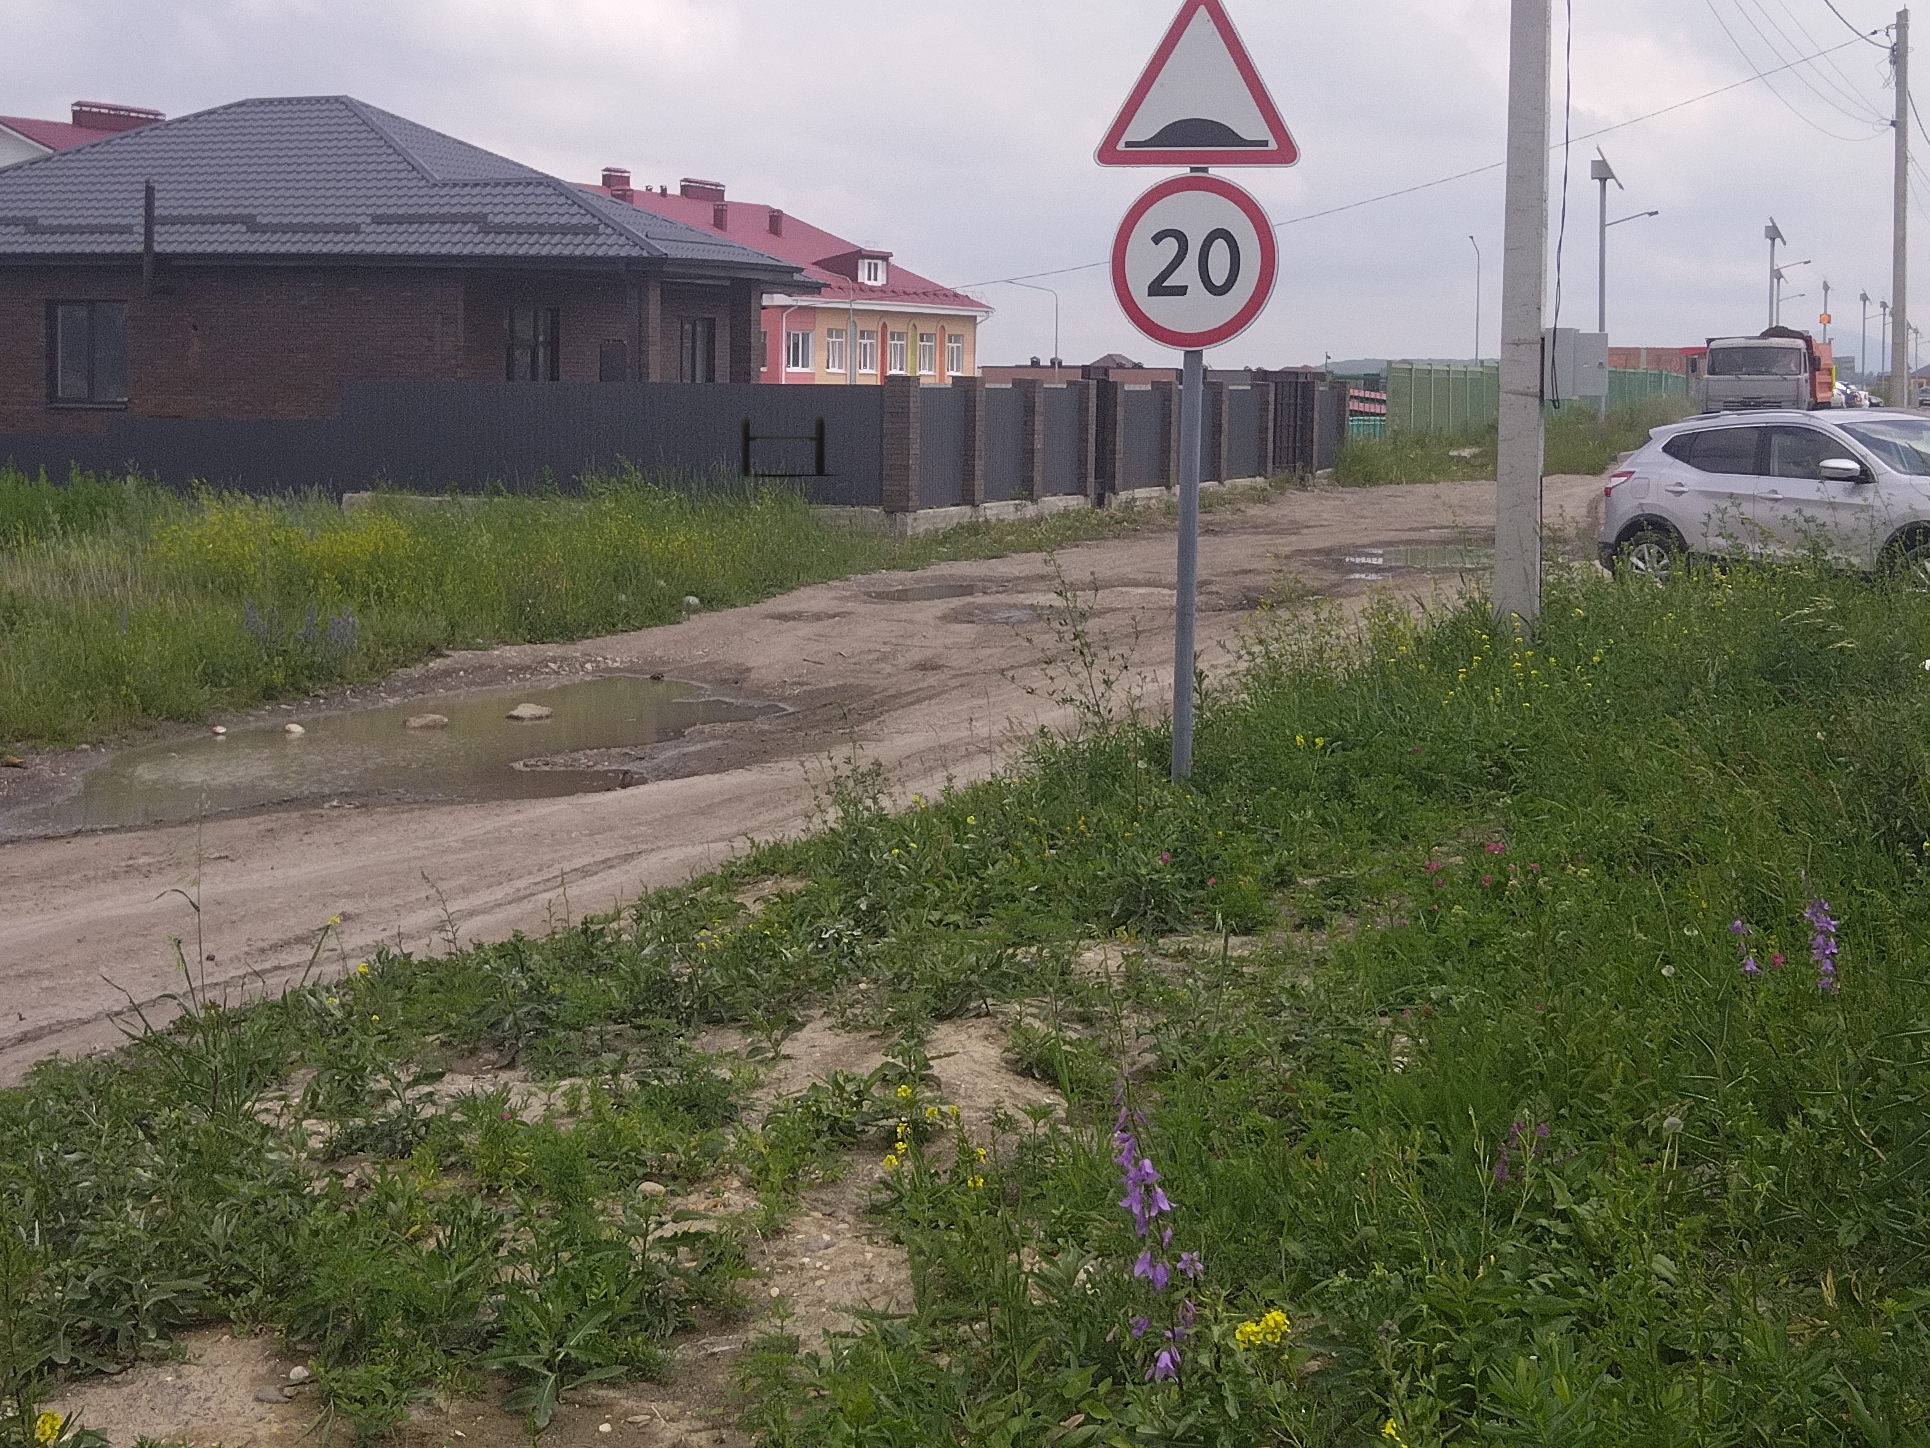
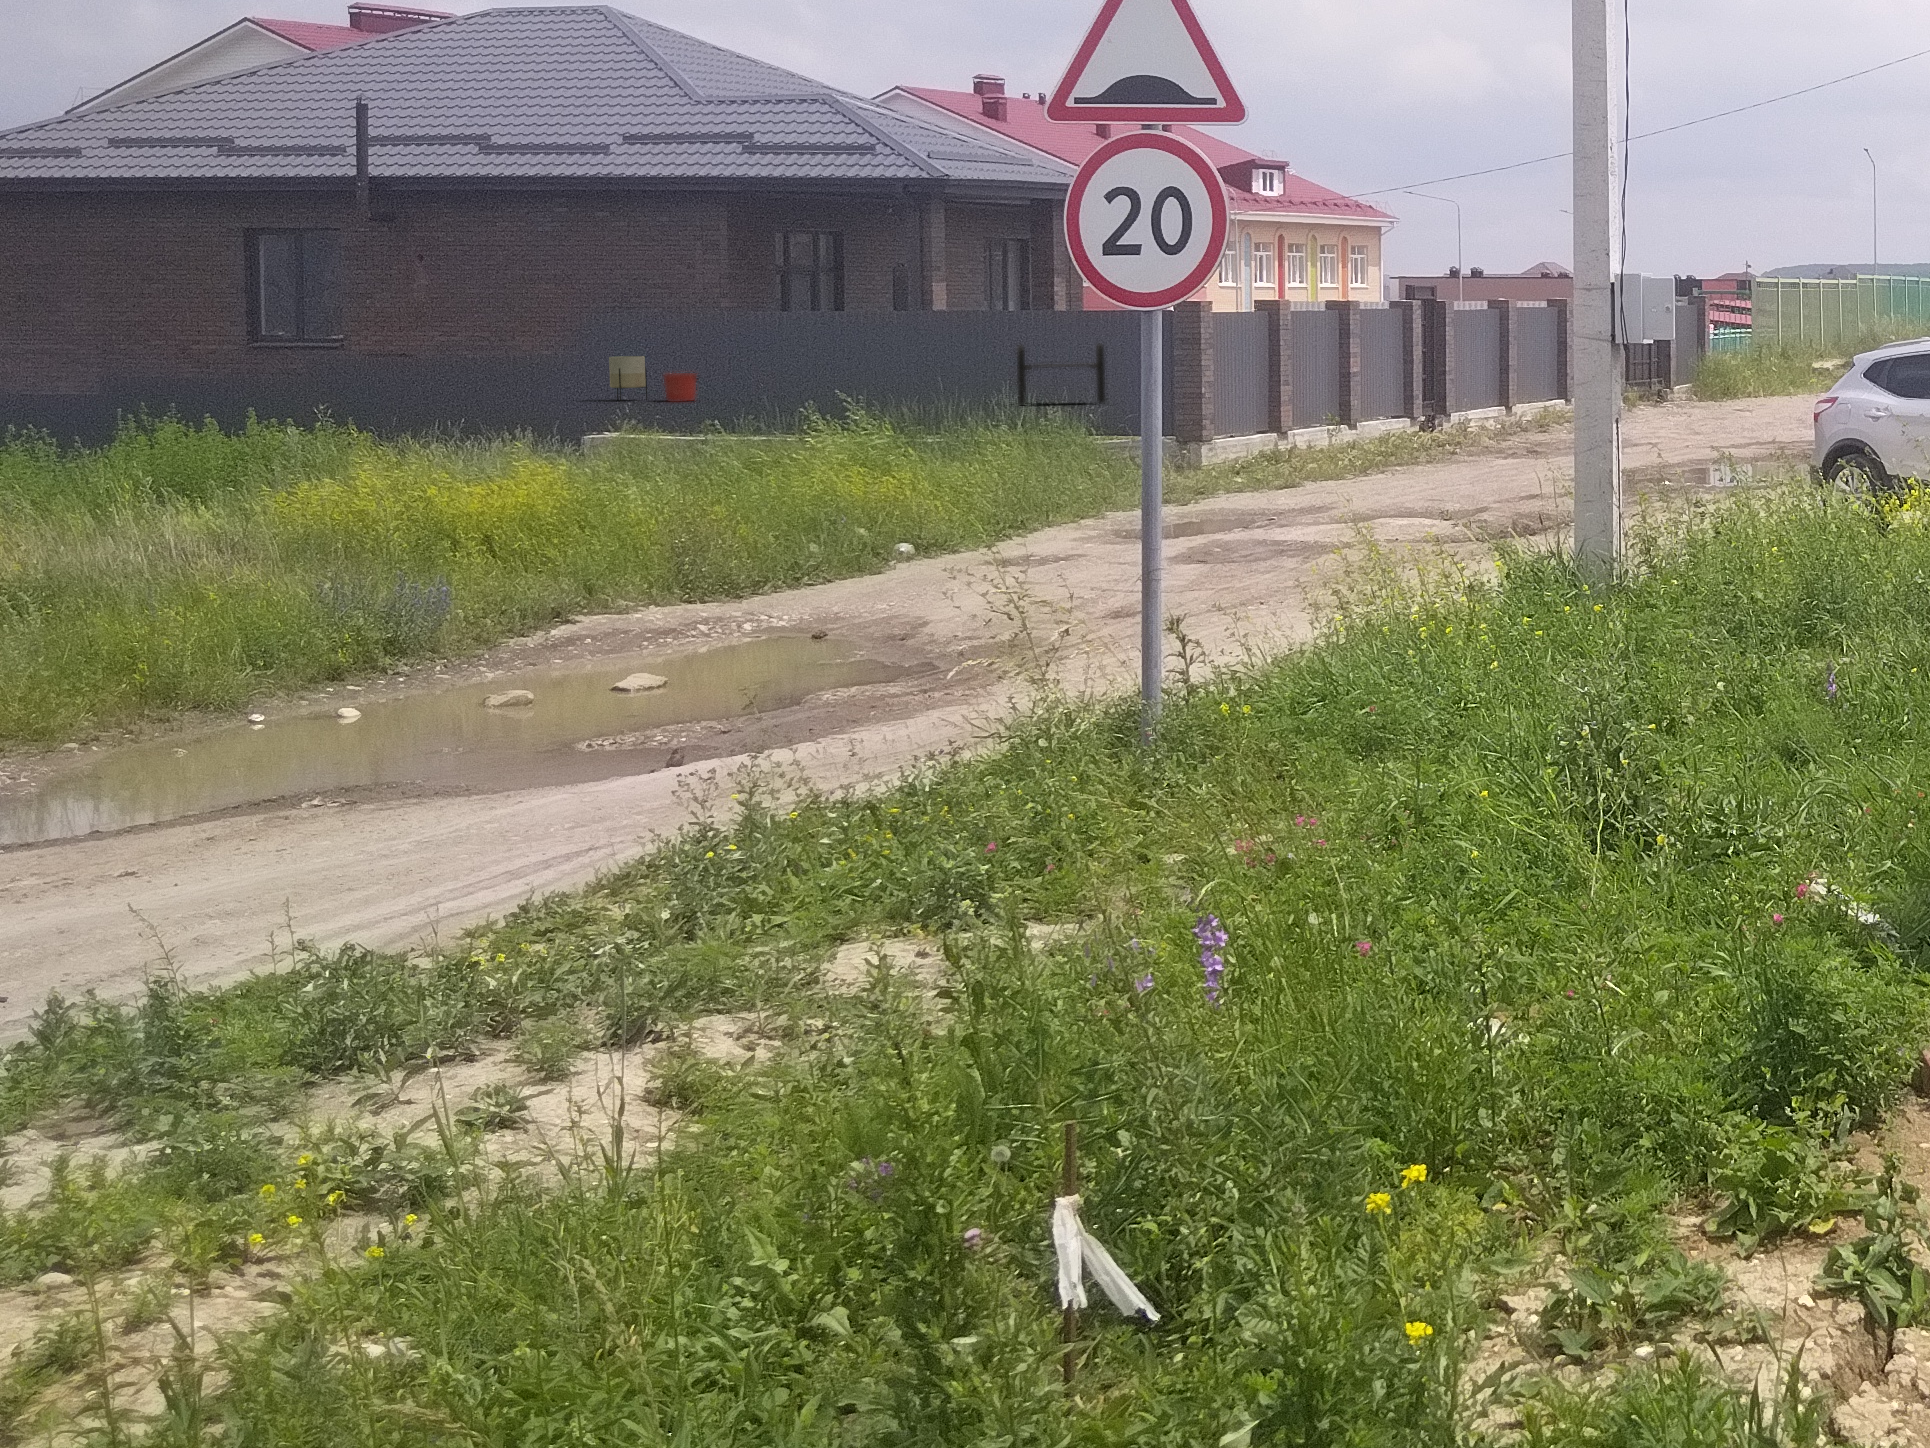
planter: none [365,423,398,466] -> present [609,356,647,401]
bucket: none [413,440,445,467] -> present [664,373,697,402]

